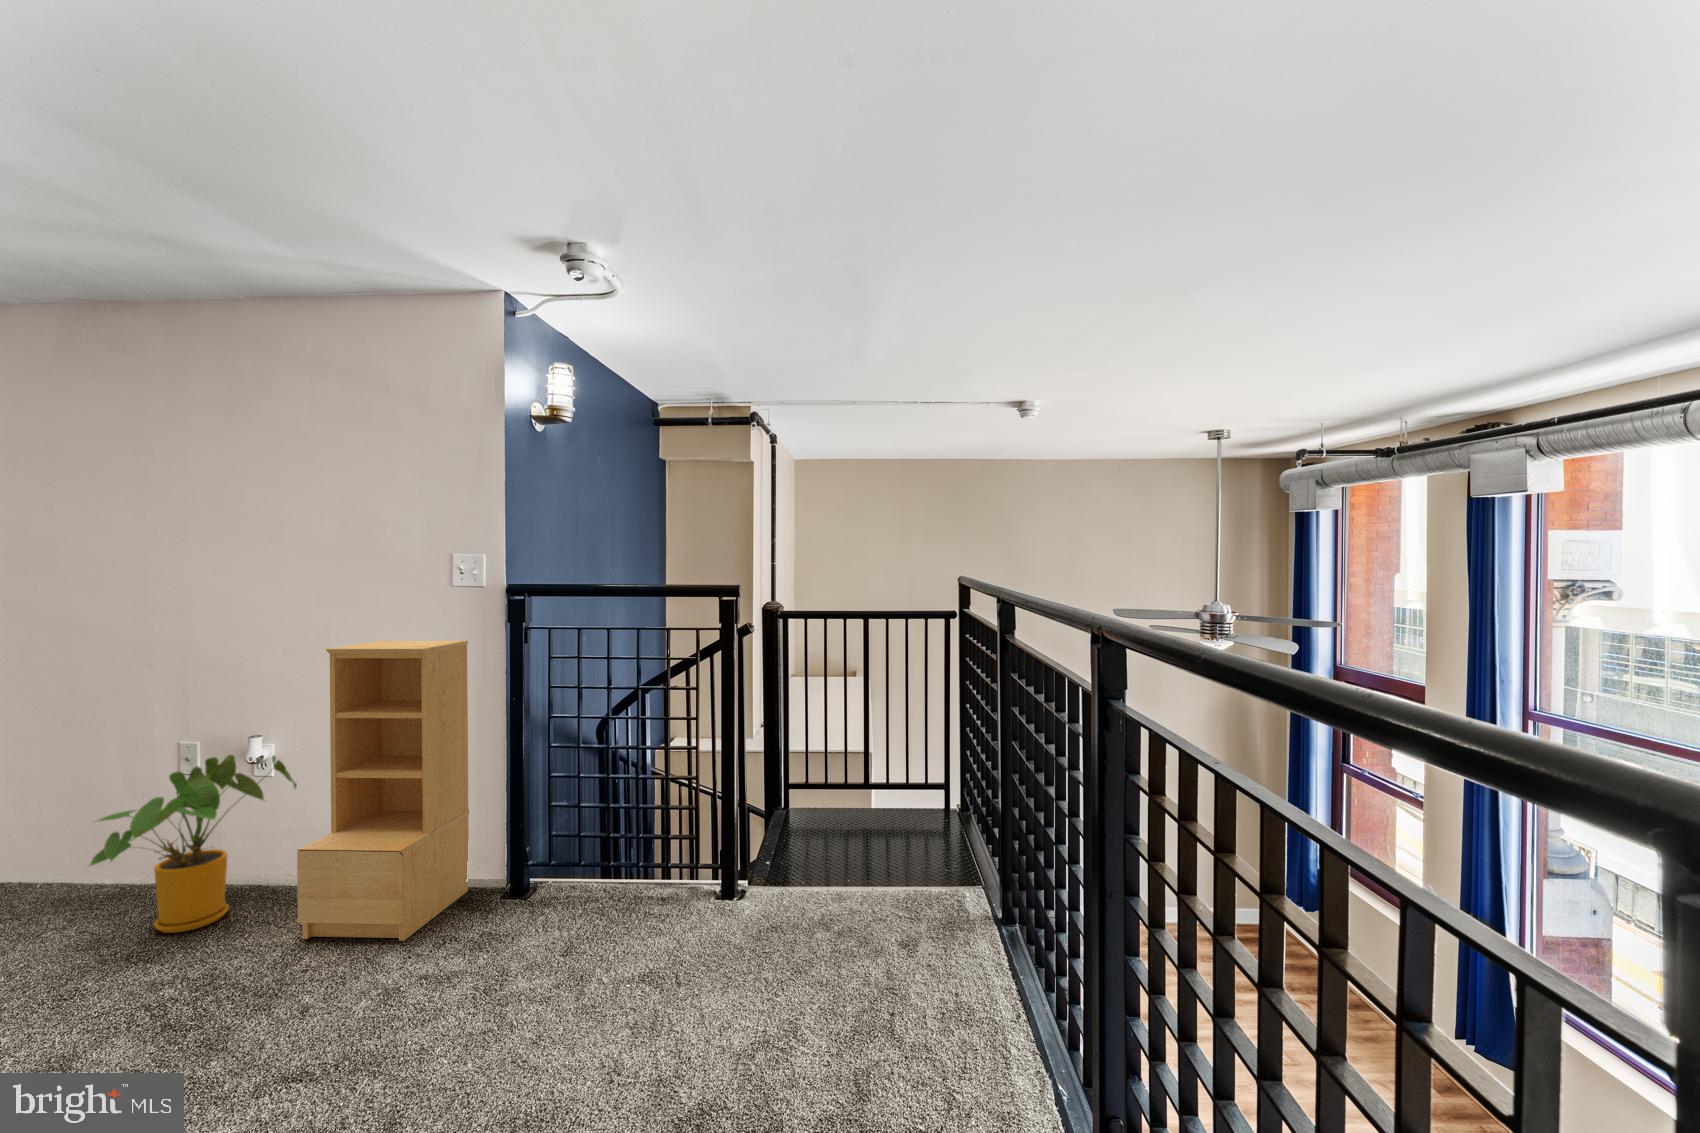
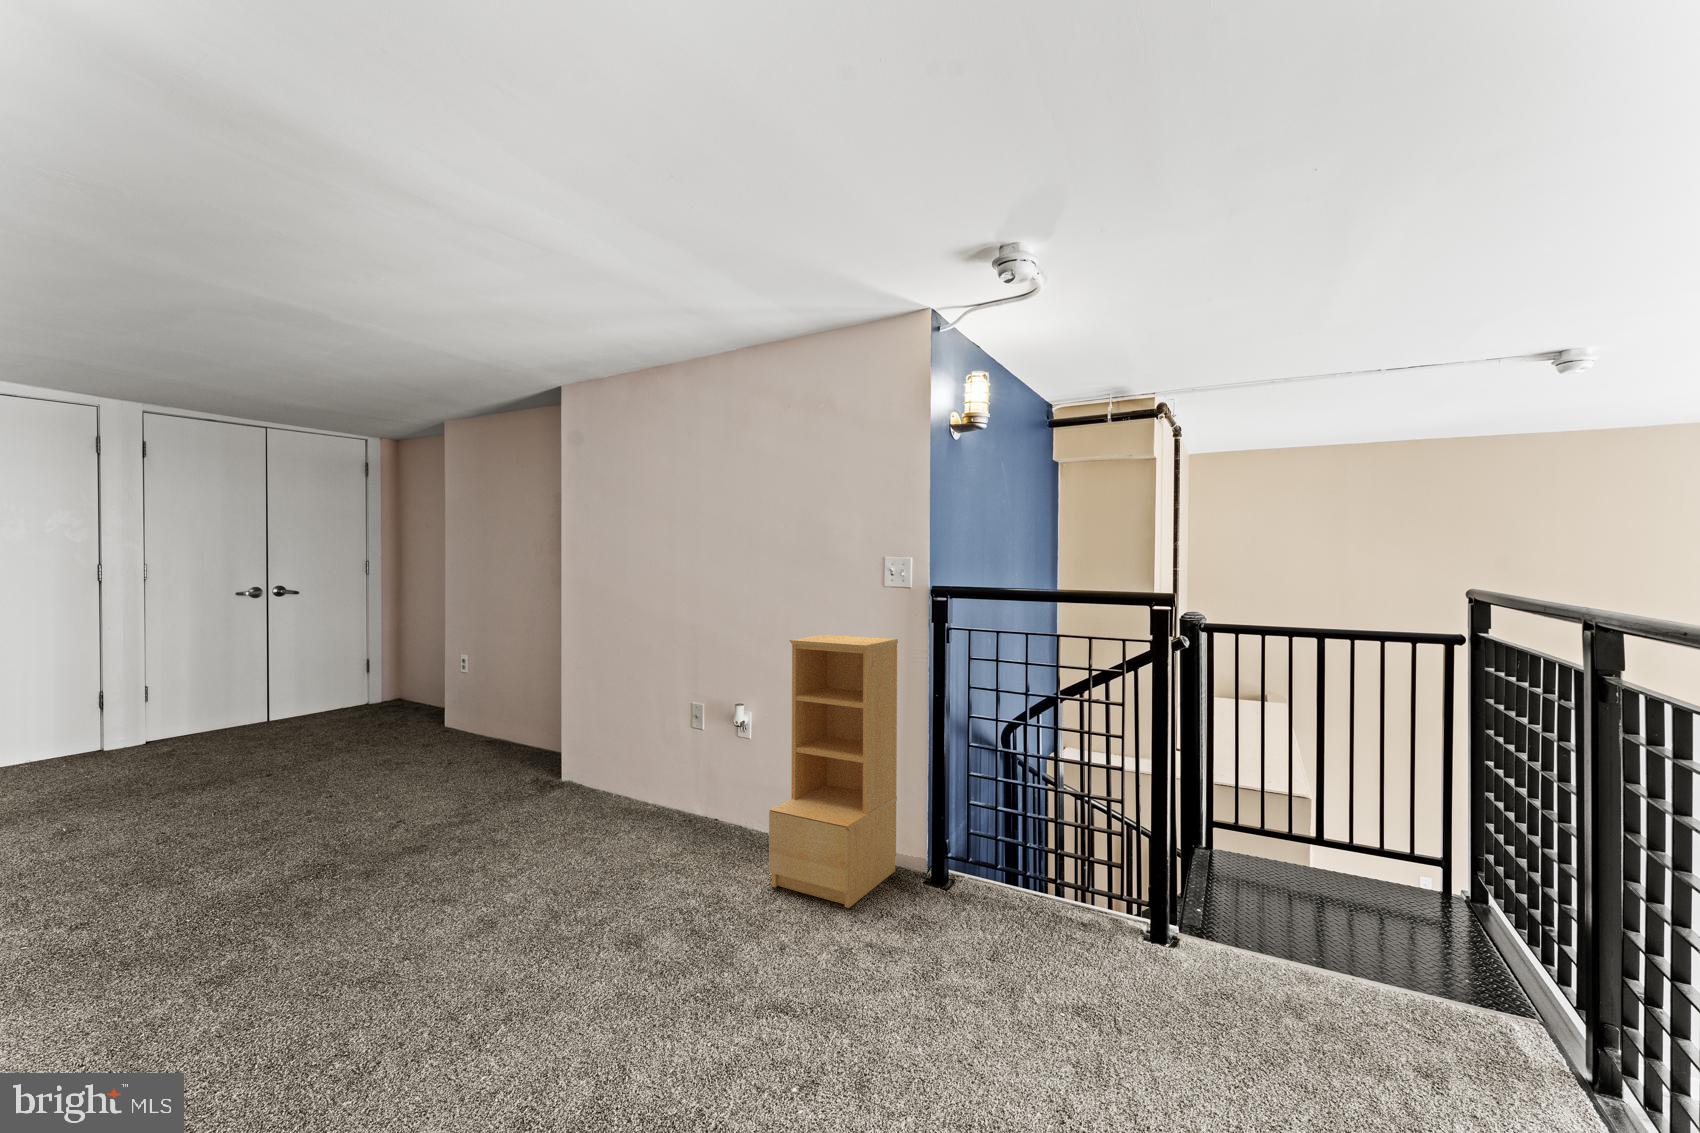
house plant: present [90,755,297,933] -> none [634,721,764,860]

